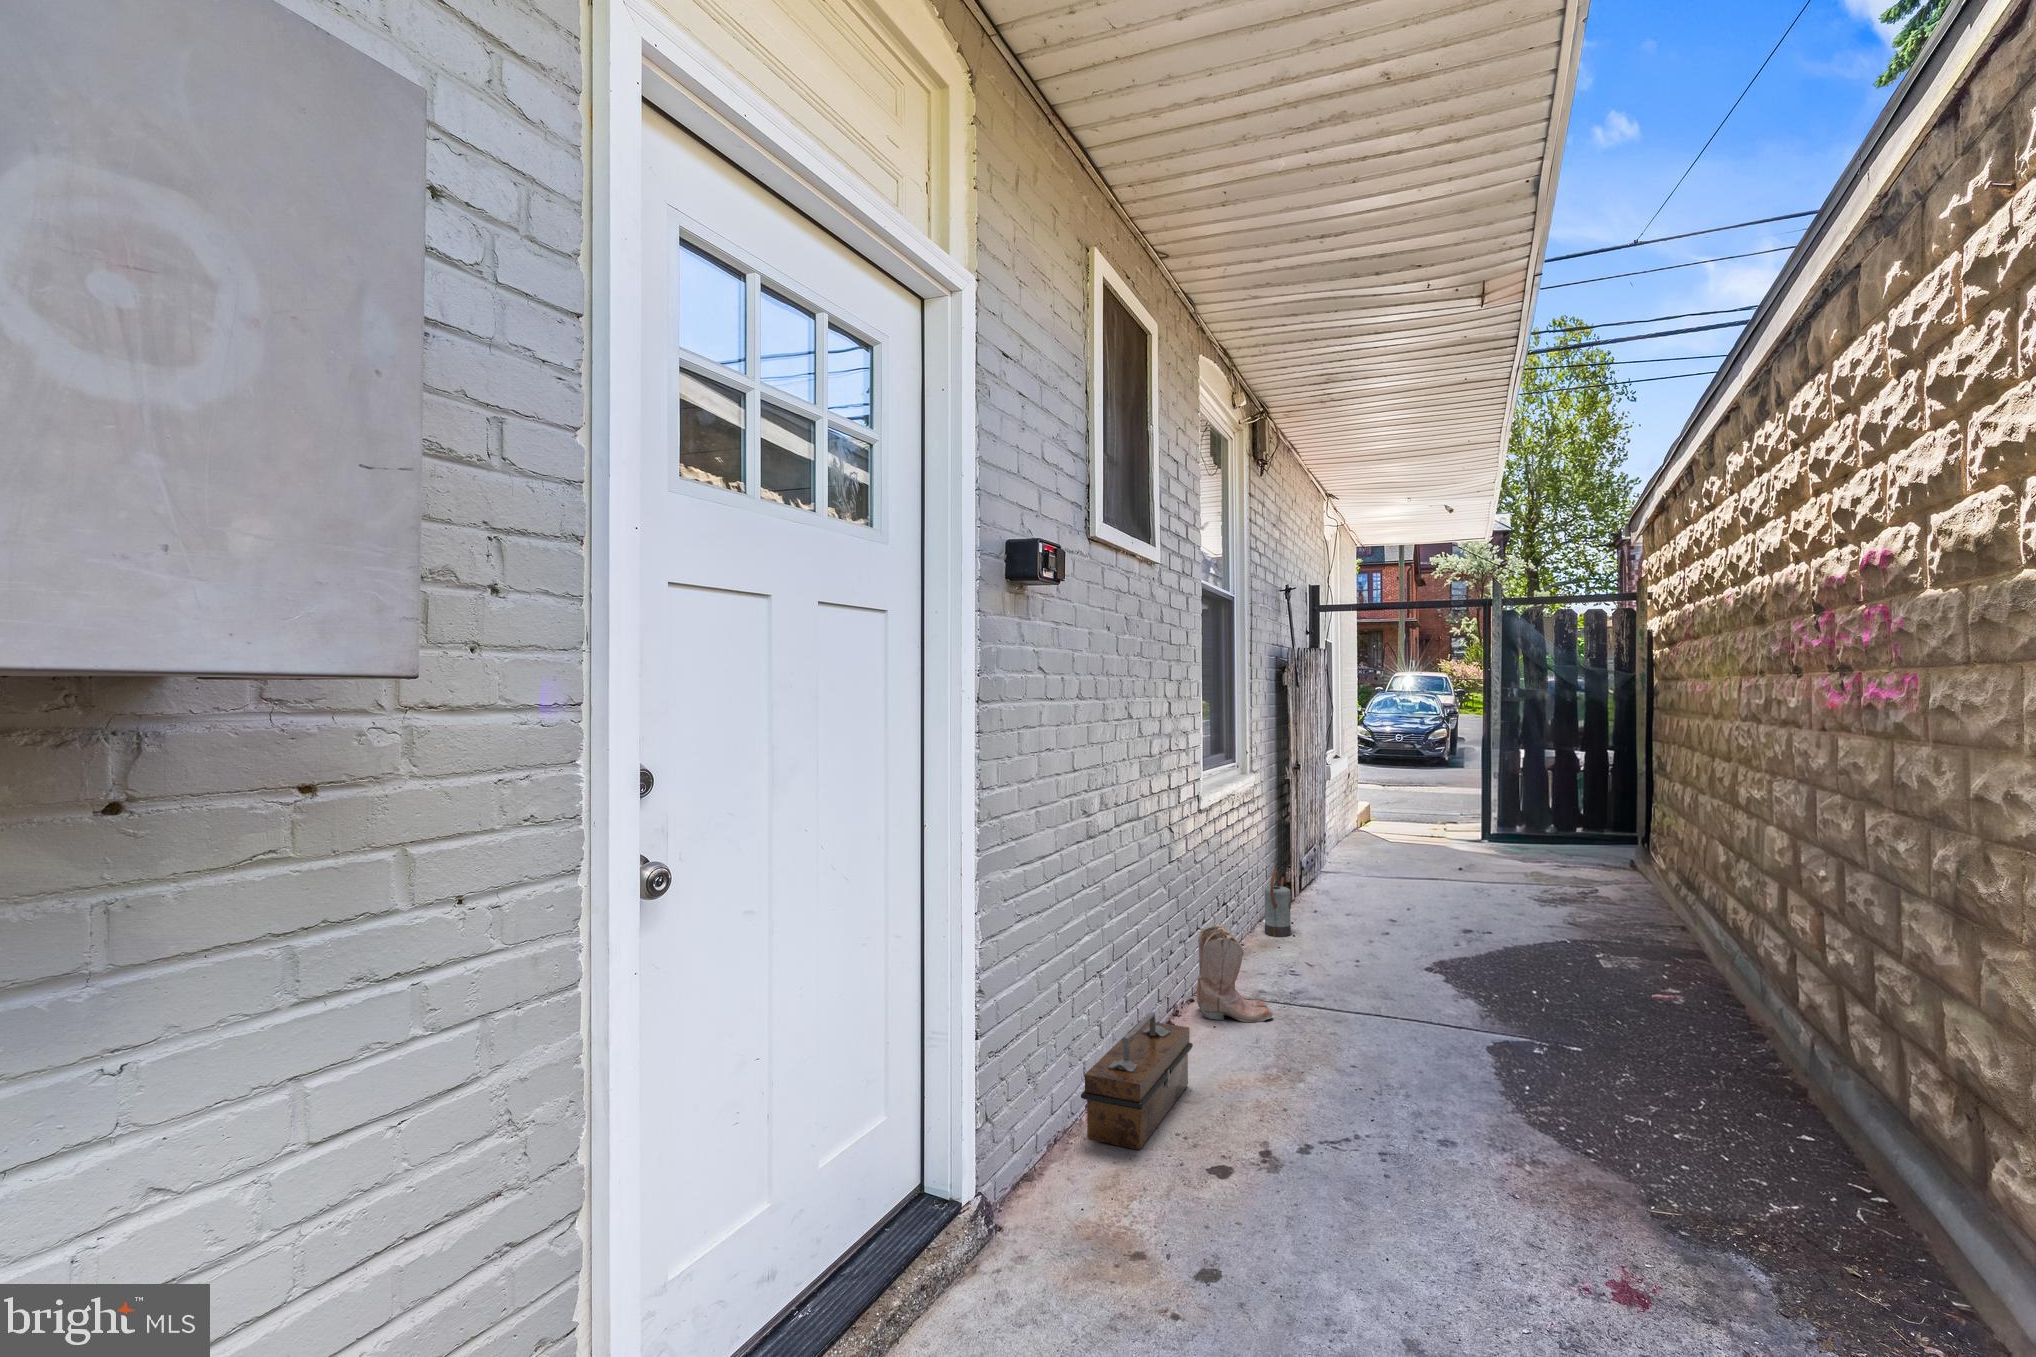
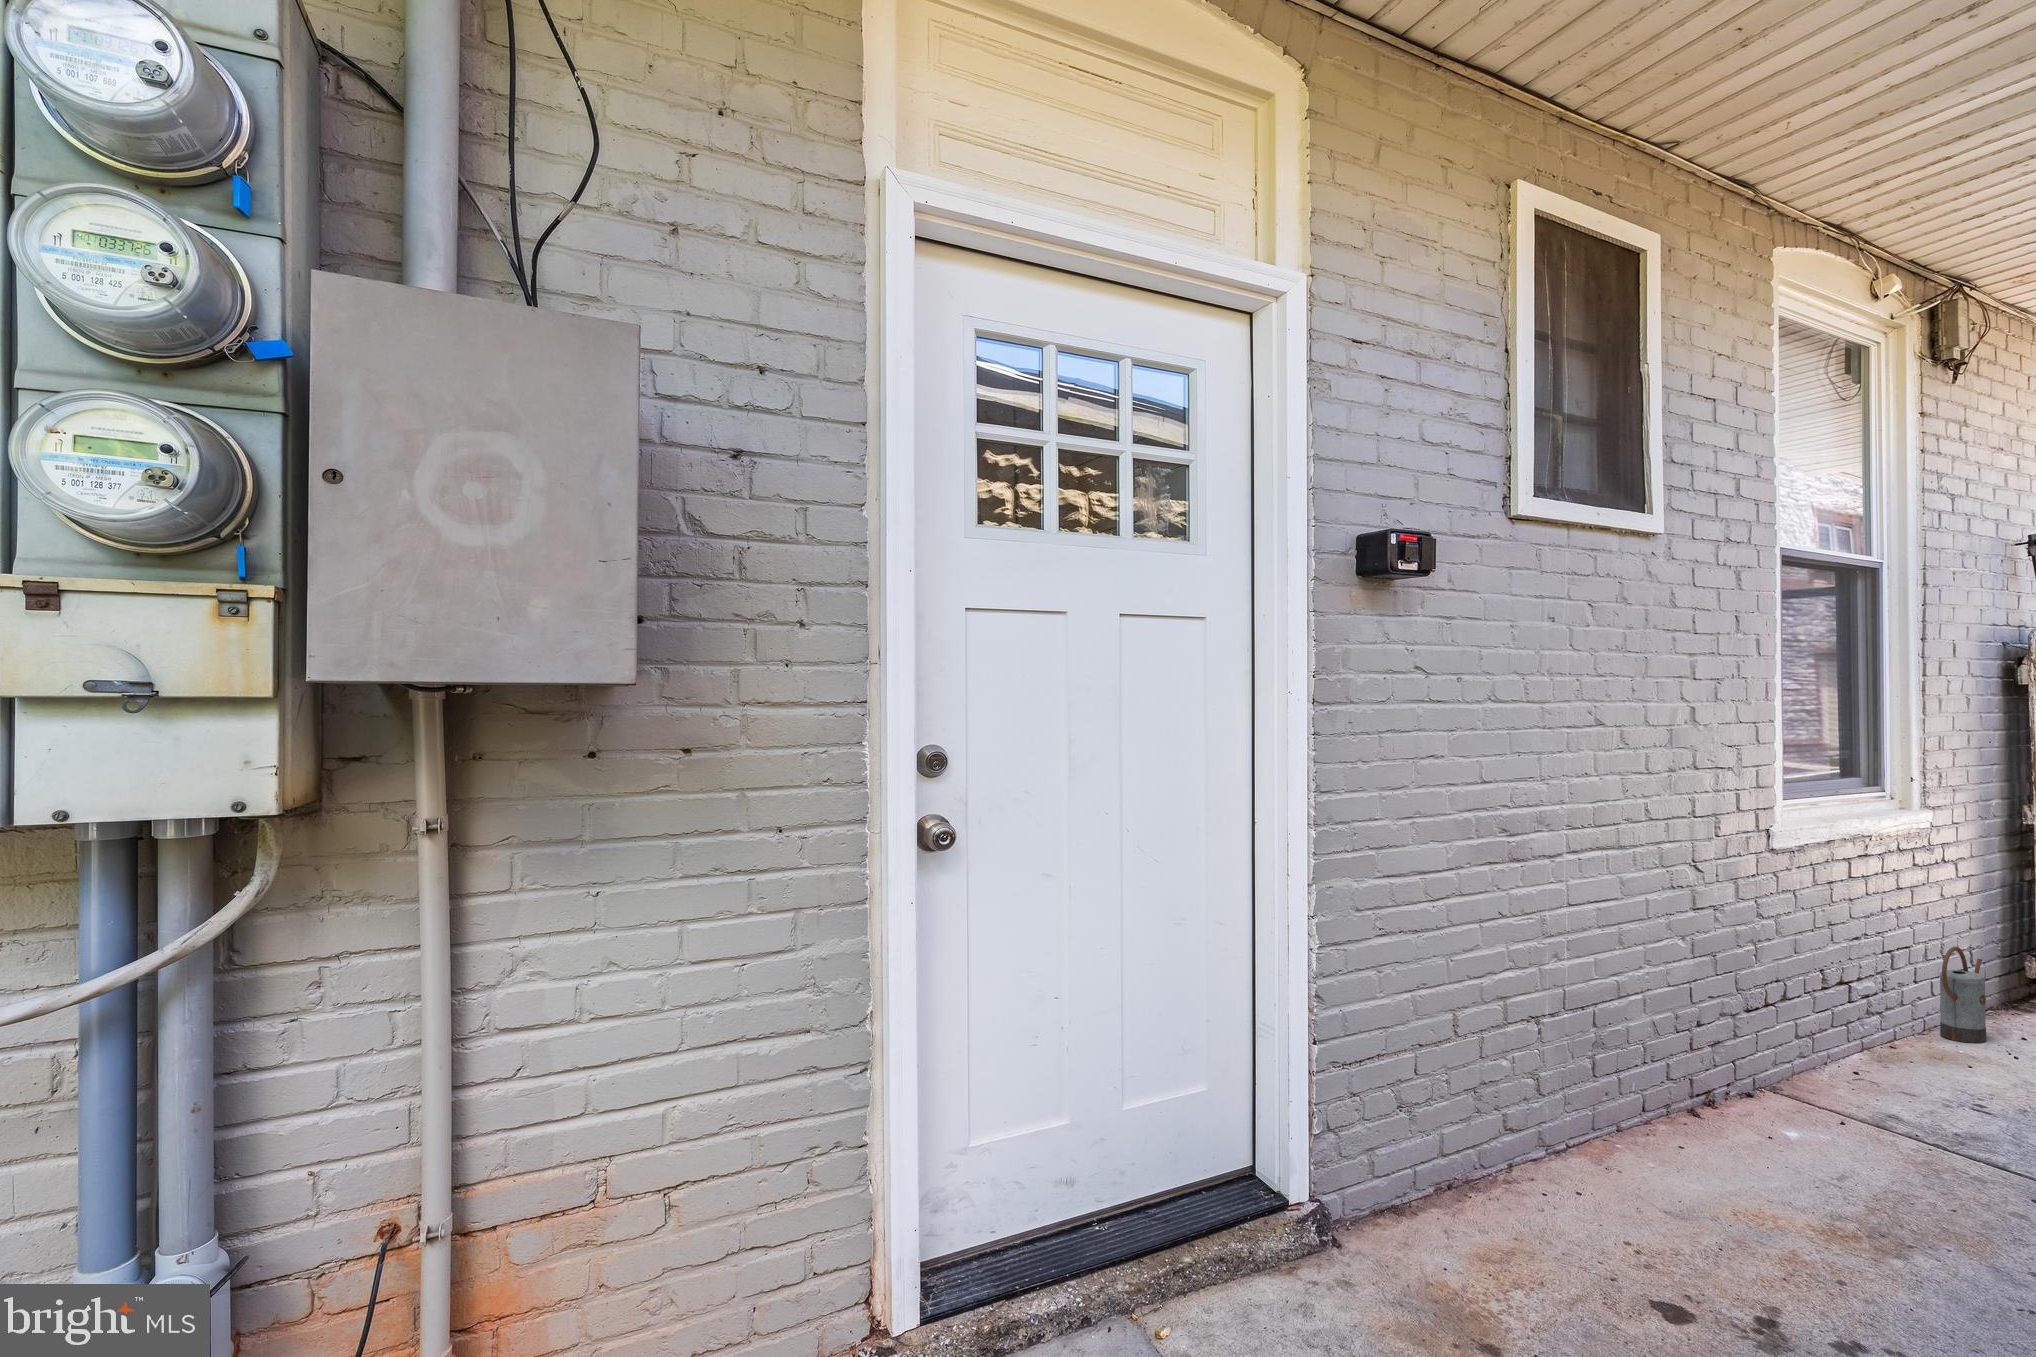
boots: present [1197,924,1273,1022] -> none [1744,997,1854,1130]
toolbox: present [1081,1012,1193,1149] -> none [1482,1074,1669,1215]

